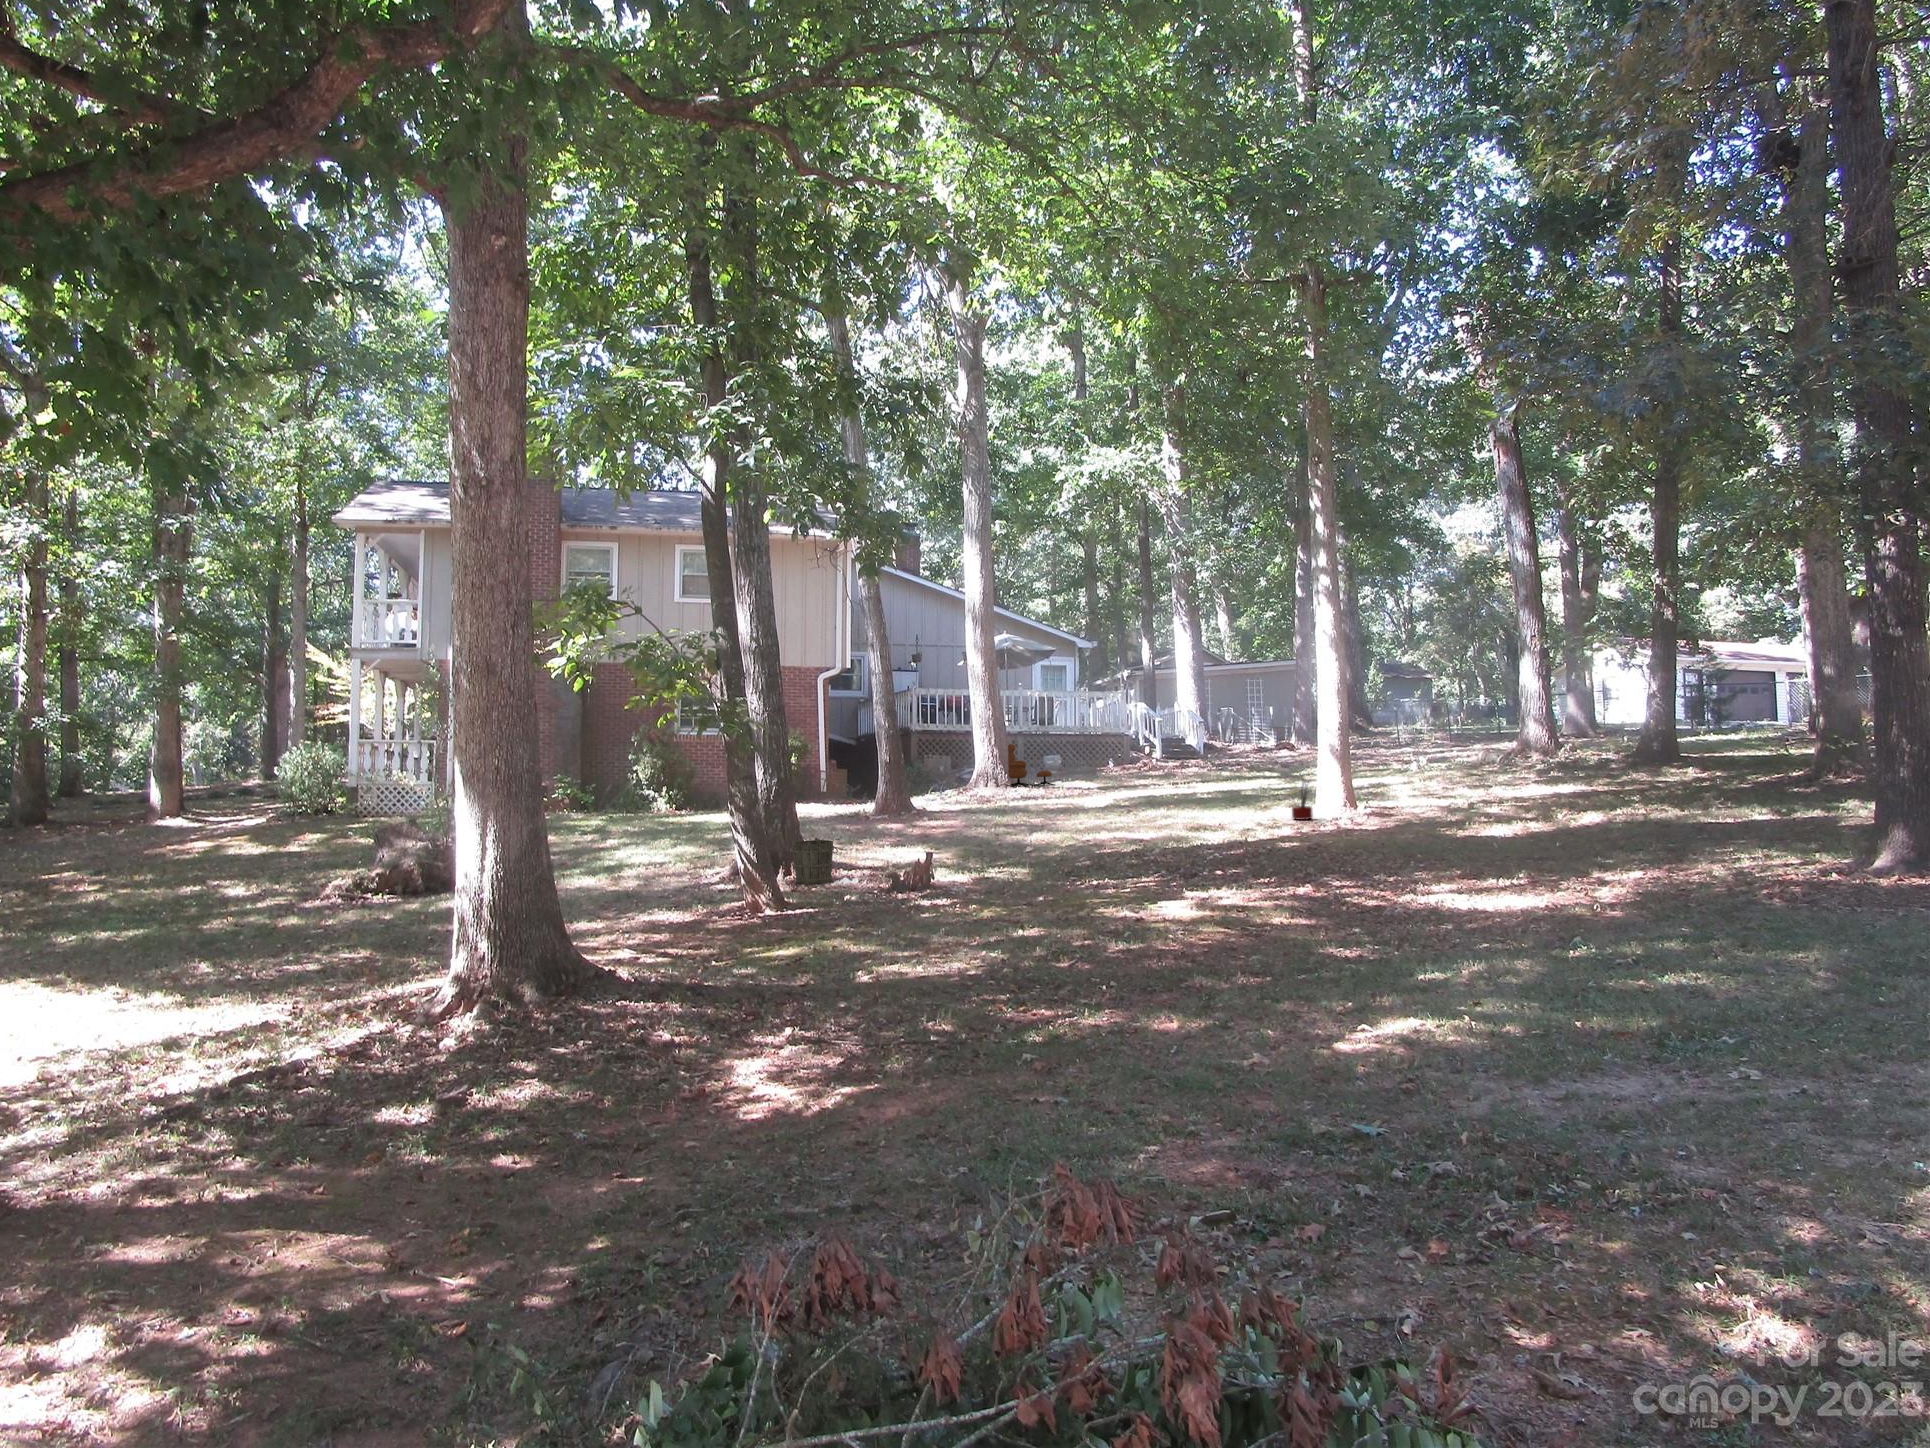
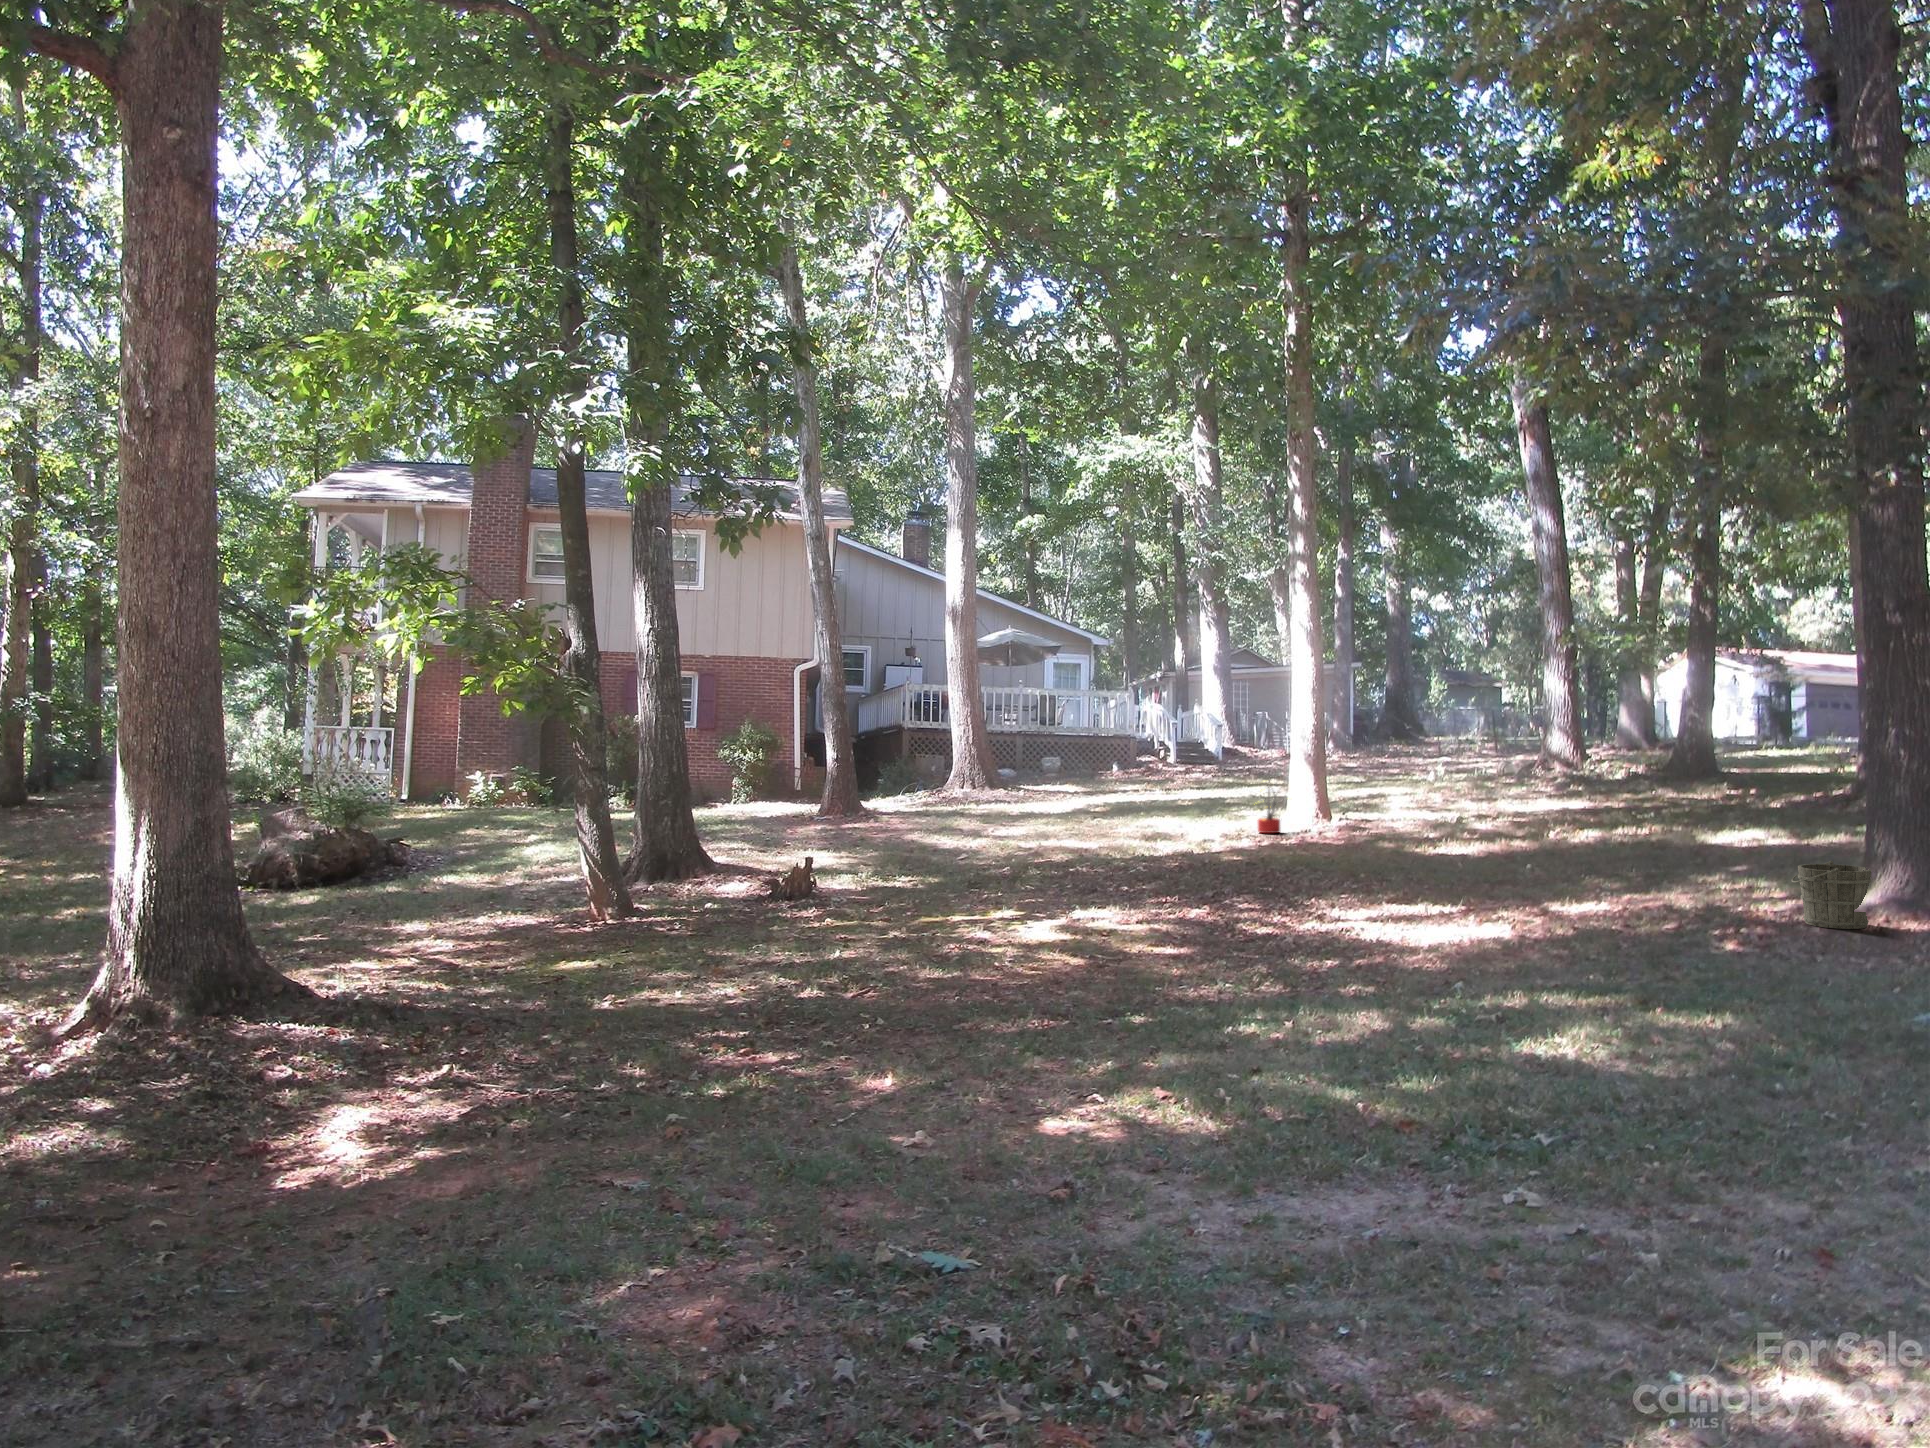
lounge chair: present [1007,744,1055,787] -> none [985,744,1037,790]
bucket: present [791,838,838,884] -> present [1791,861,1871,929]

